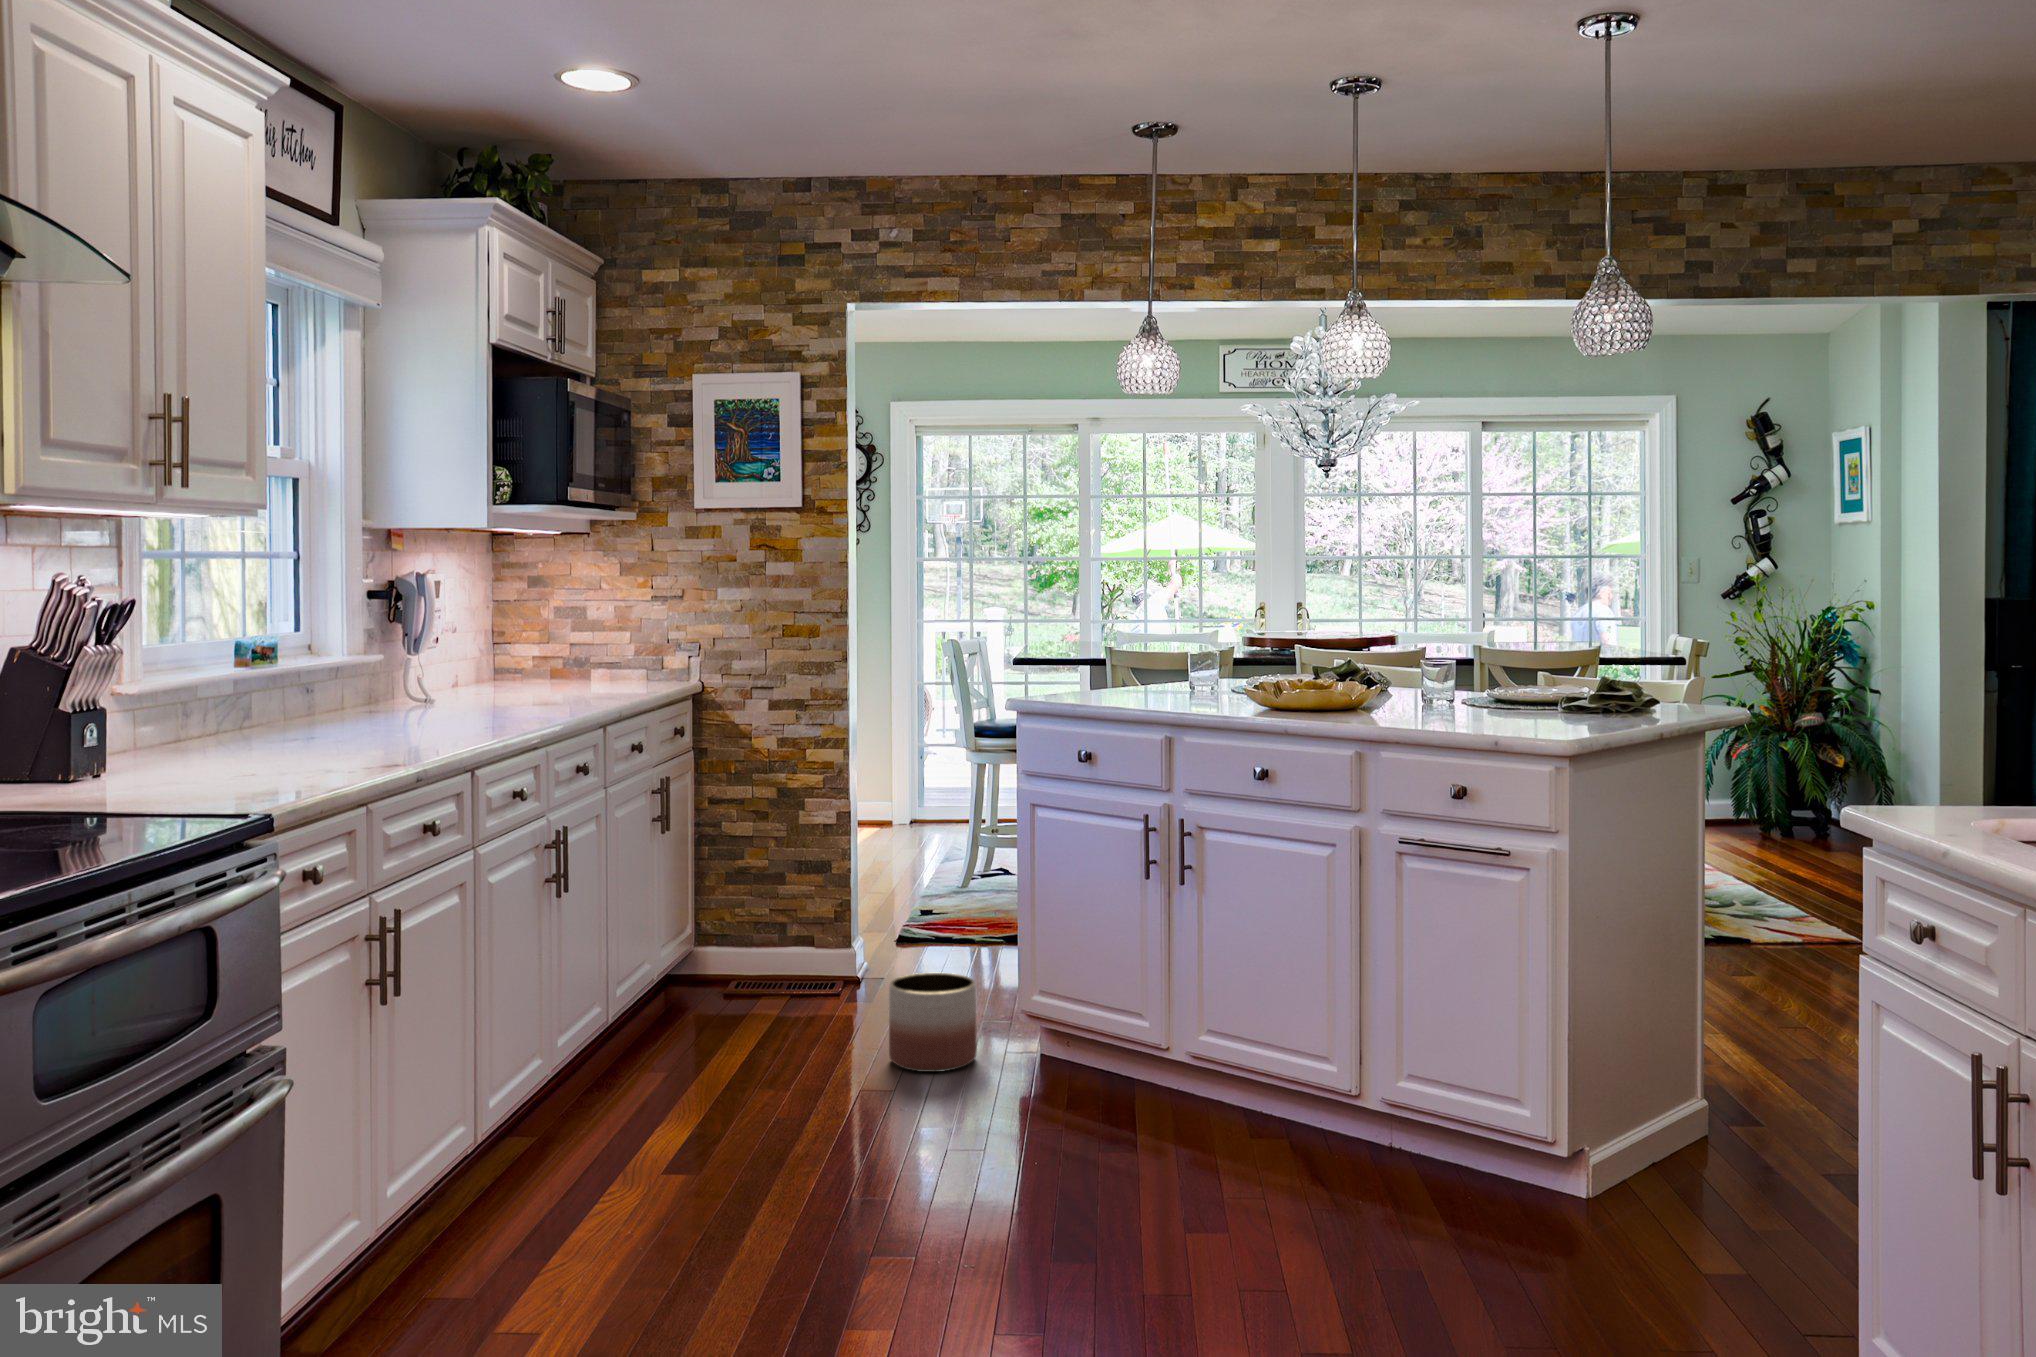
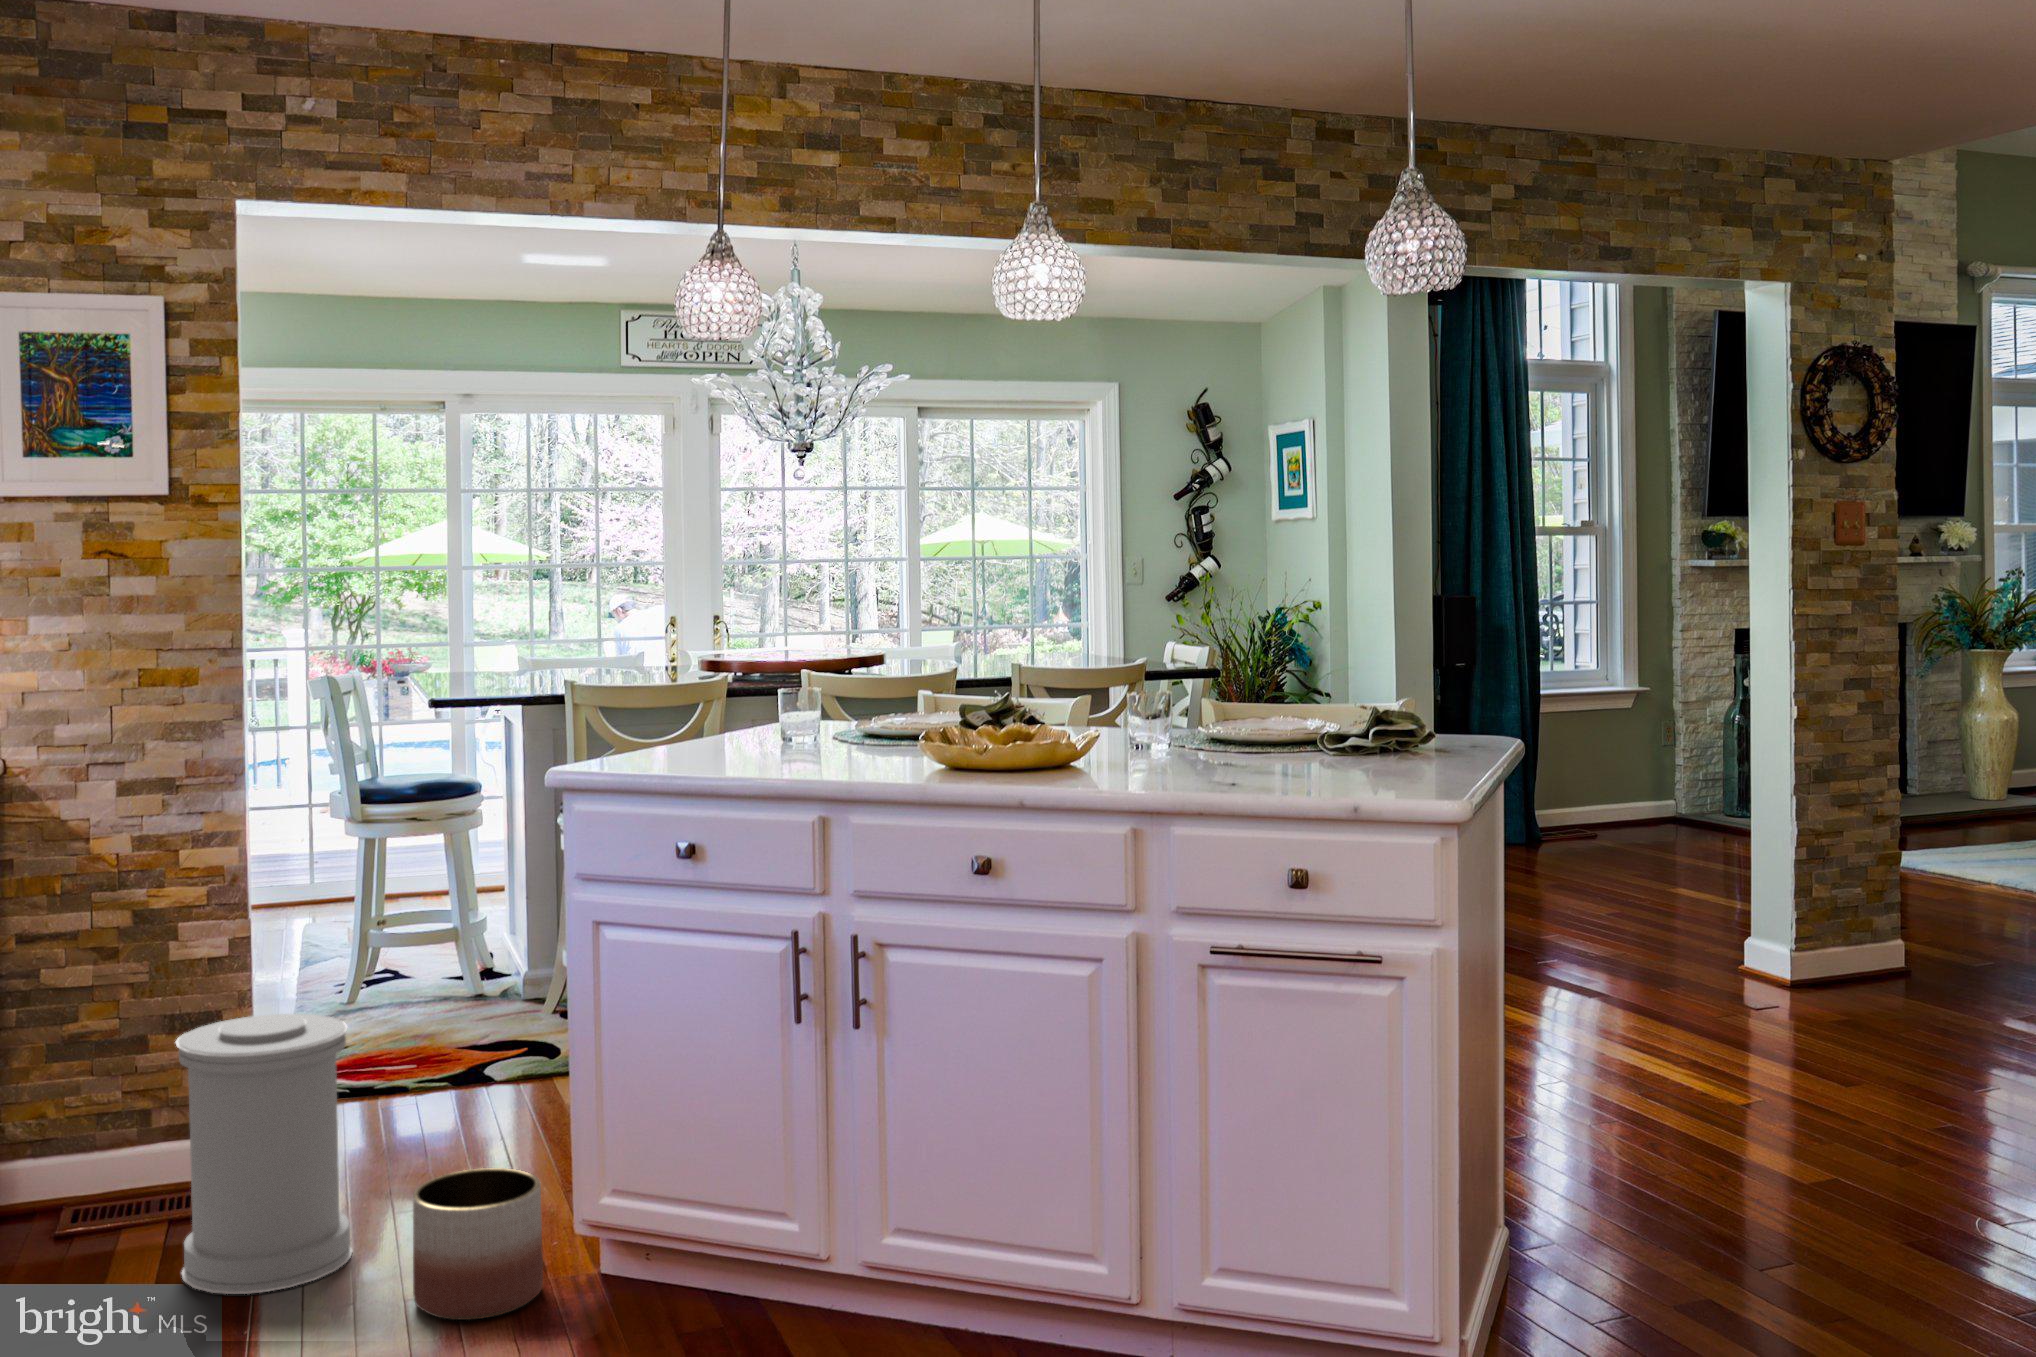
trash can: none [765,858,875,1039] -> present [176,1014,352,1294]

